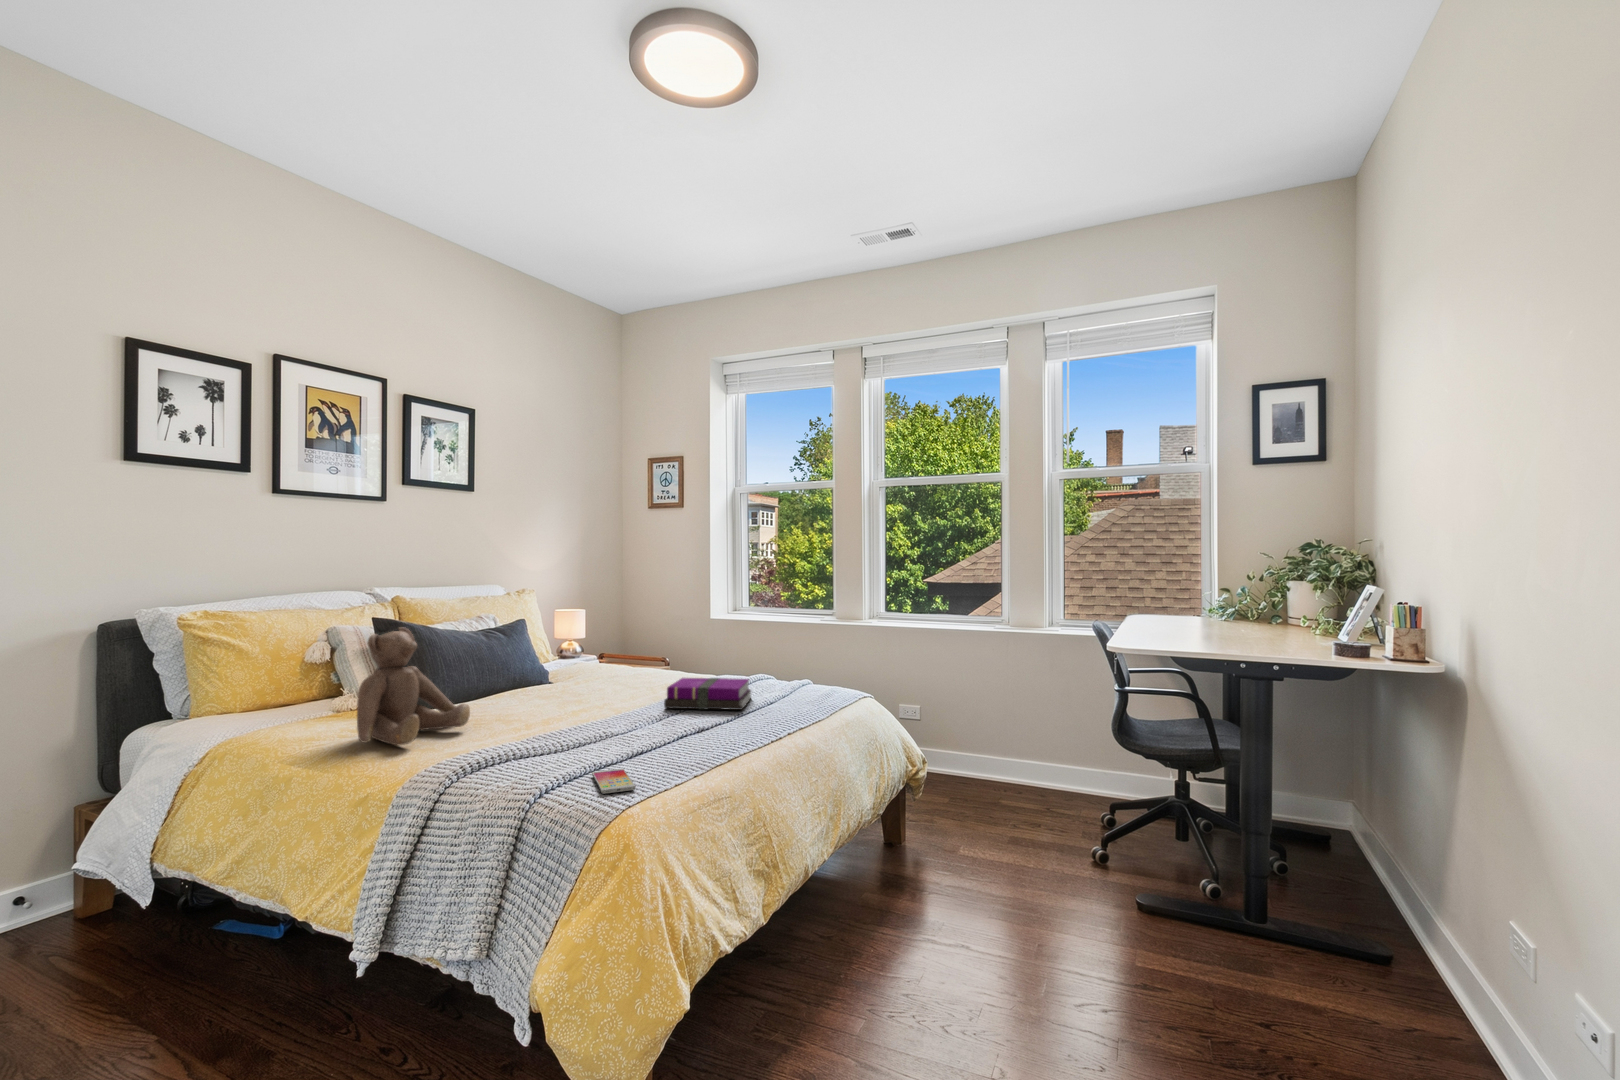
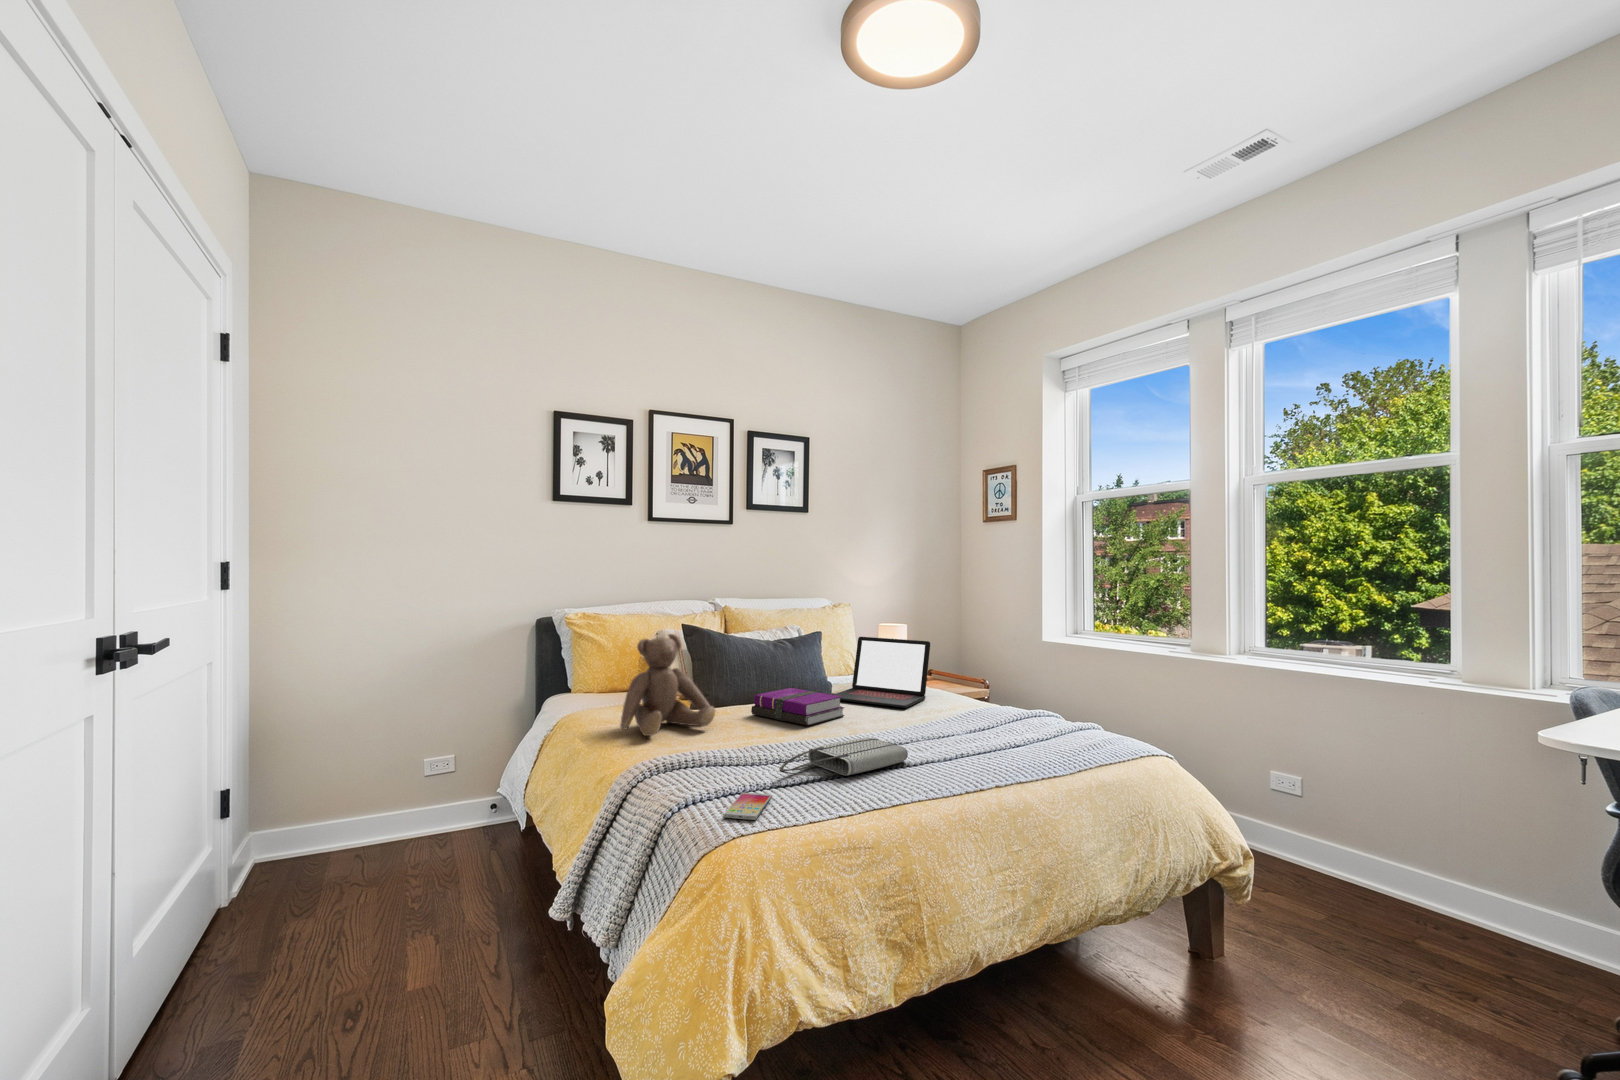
laptop: none [557,621,652,688] -> present [834,637,930,708]
notebook: present [664,678,751,710] -> present [751,688,844,726]
tote bag: none [608,711,704,749] -> present [780,738,908,776]

